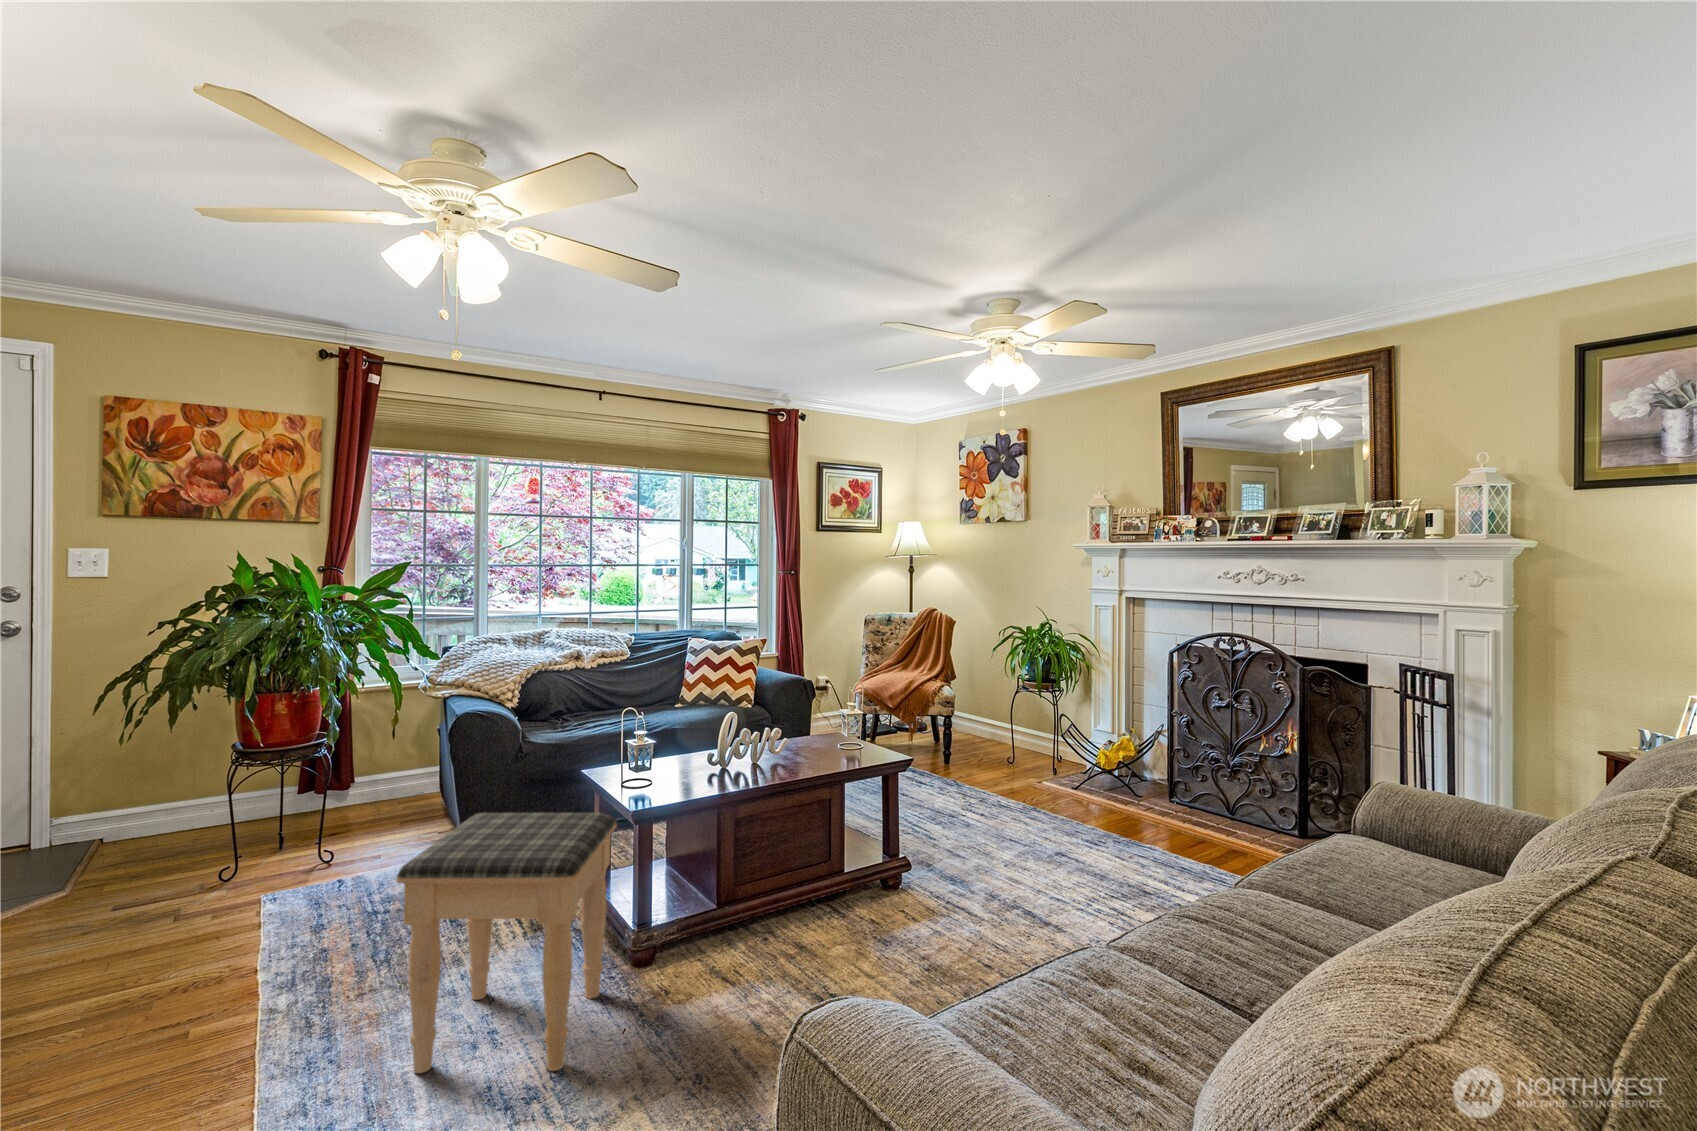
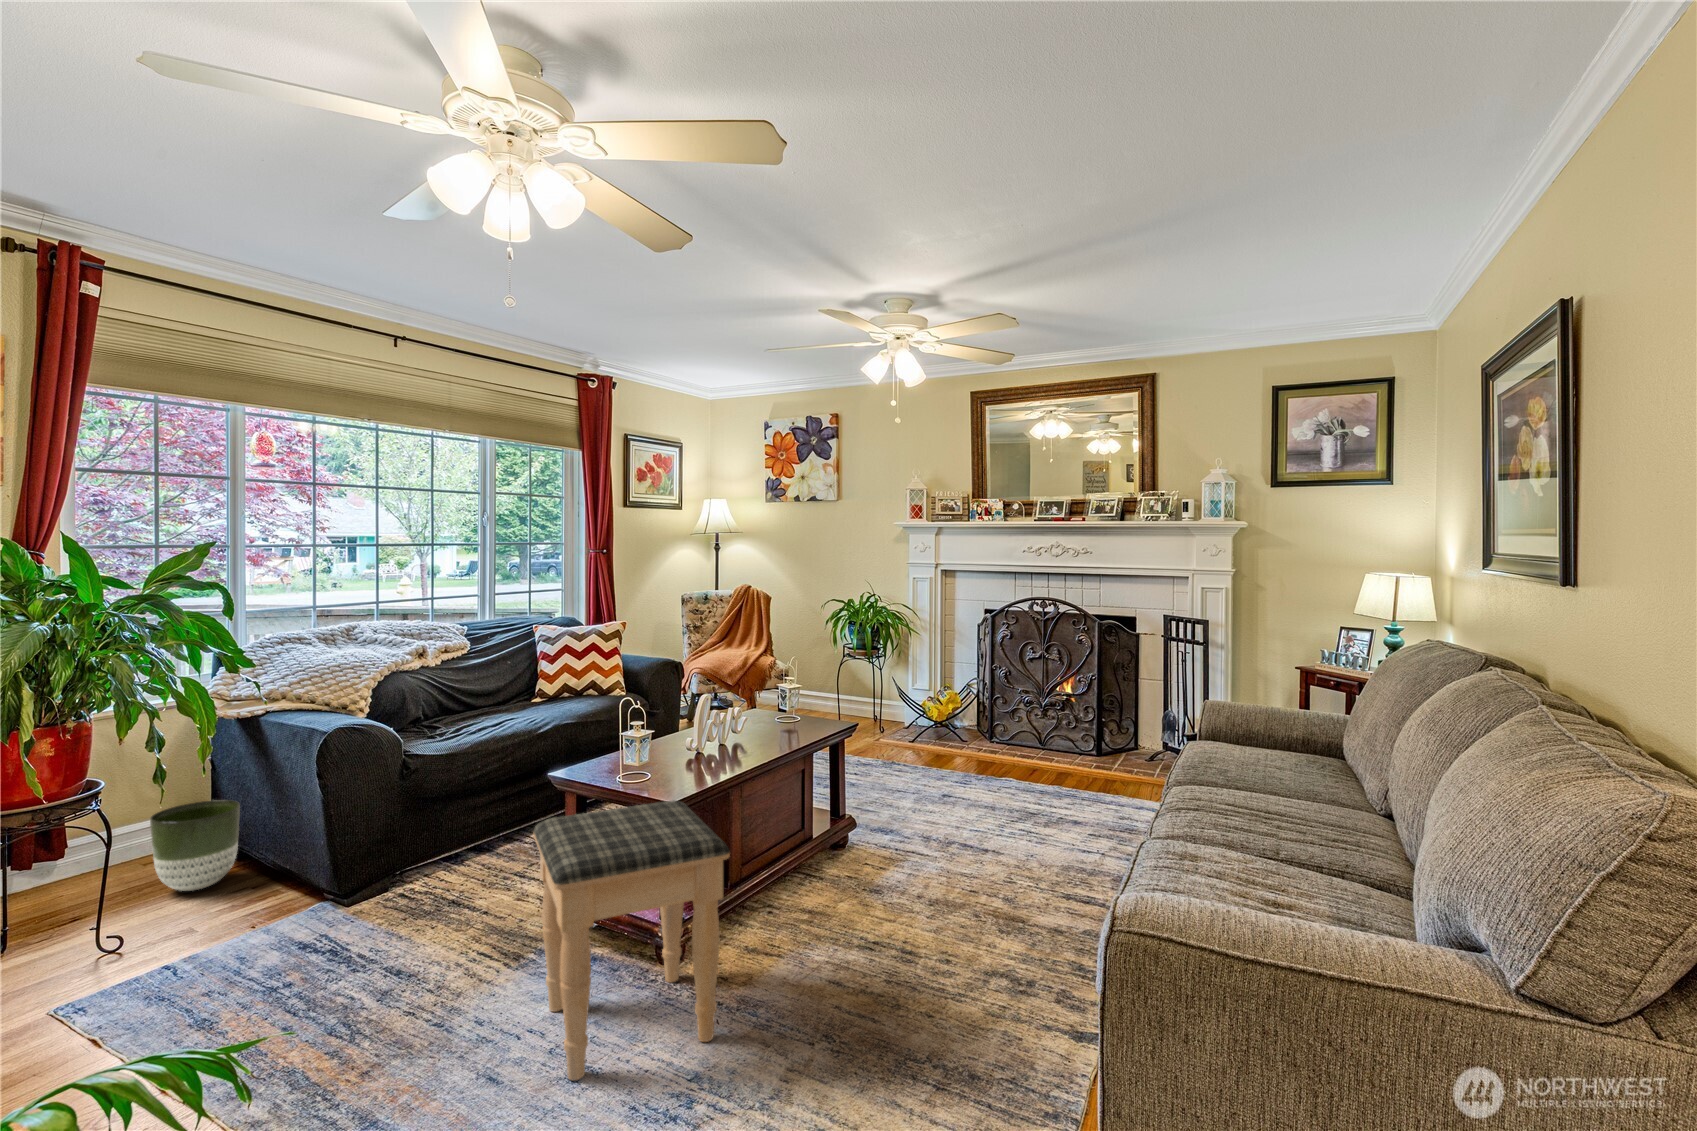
planter: none [347,761,411,831] -> present [150,800,240,891]

